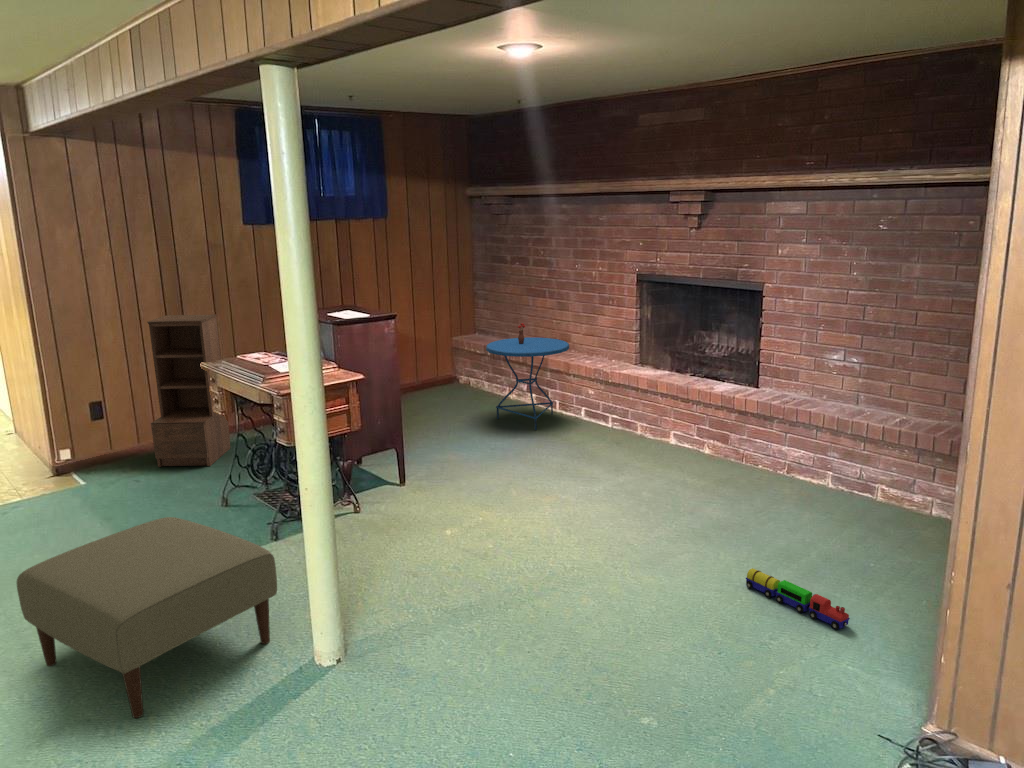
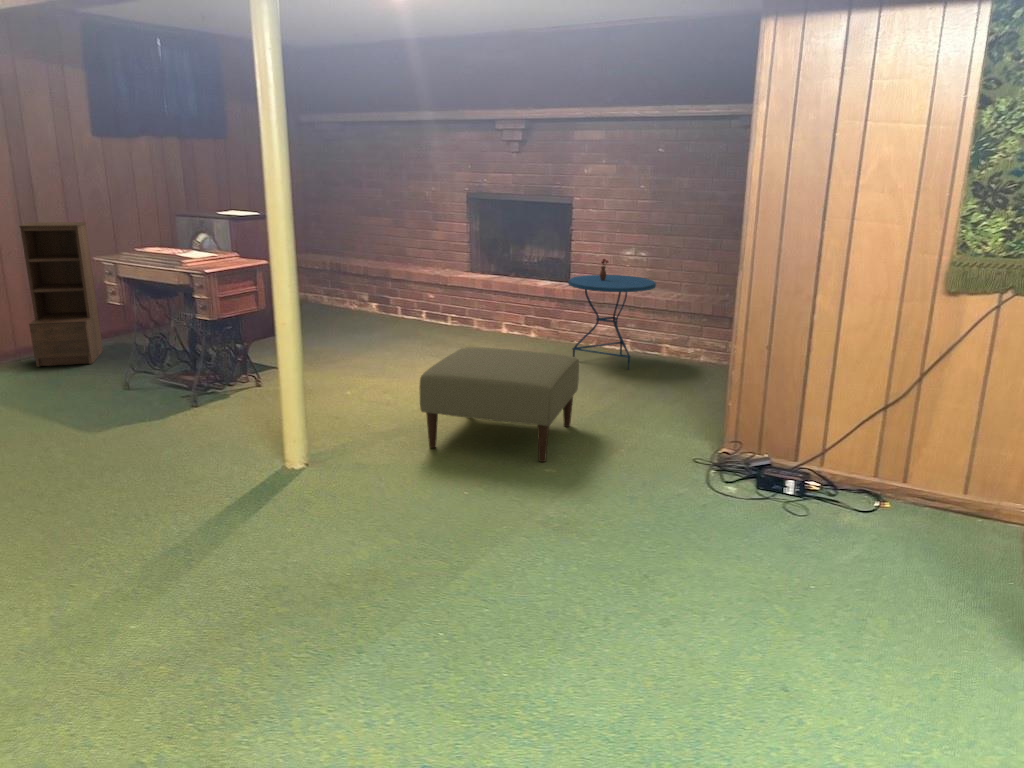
side table: present [486,323,569,430] -> present [568,259,656,369]
ottoman: present [17,517,277,718] -> present [419,347,579,462]
toy train: present [746,568,850,630] -> none [589,392,663,421]

